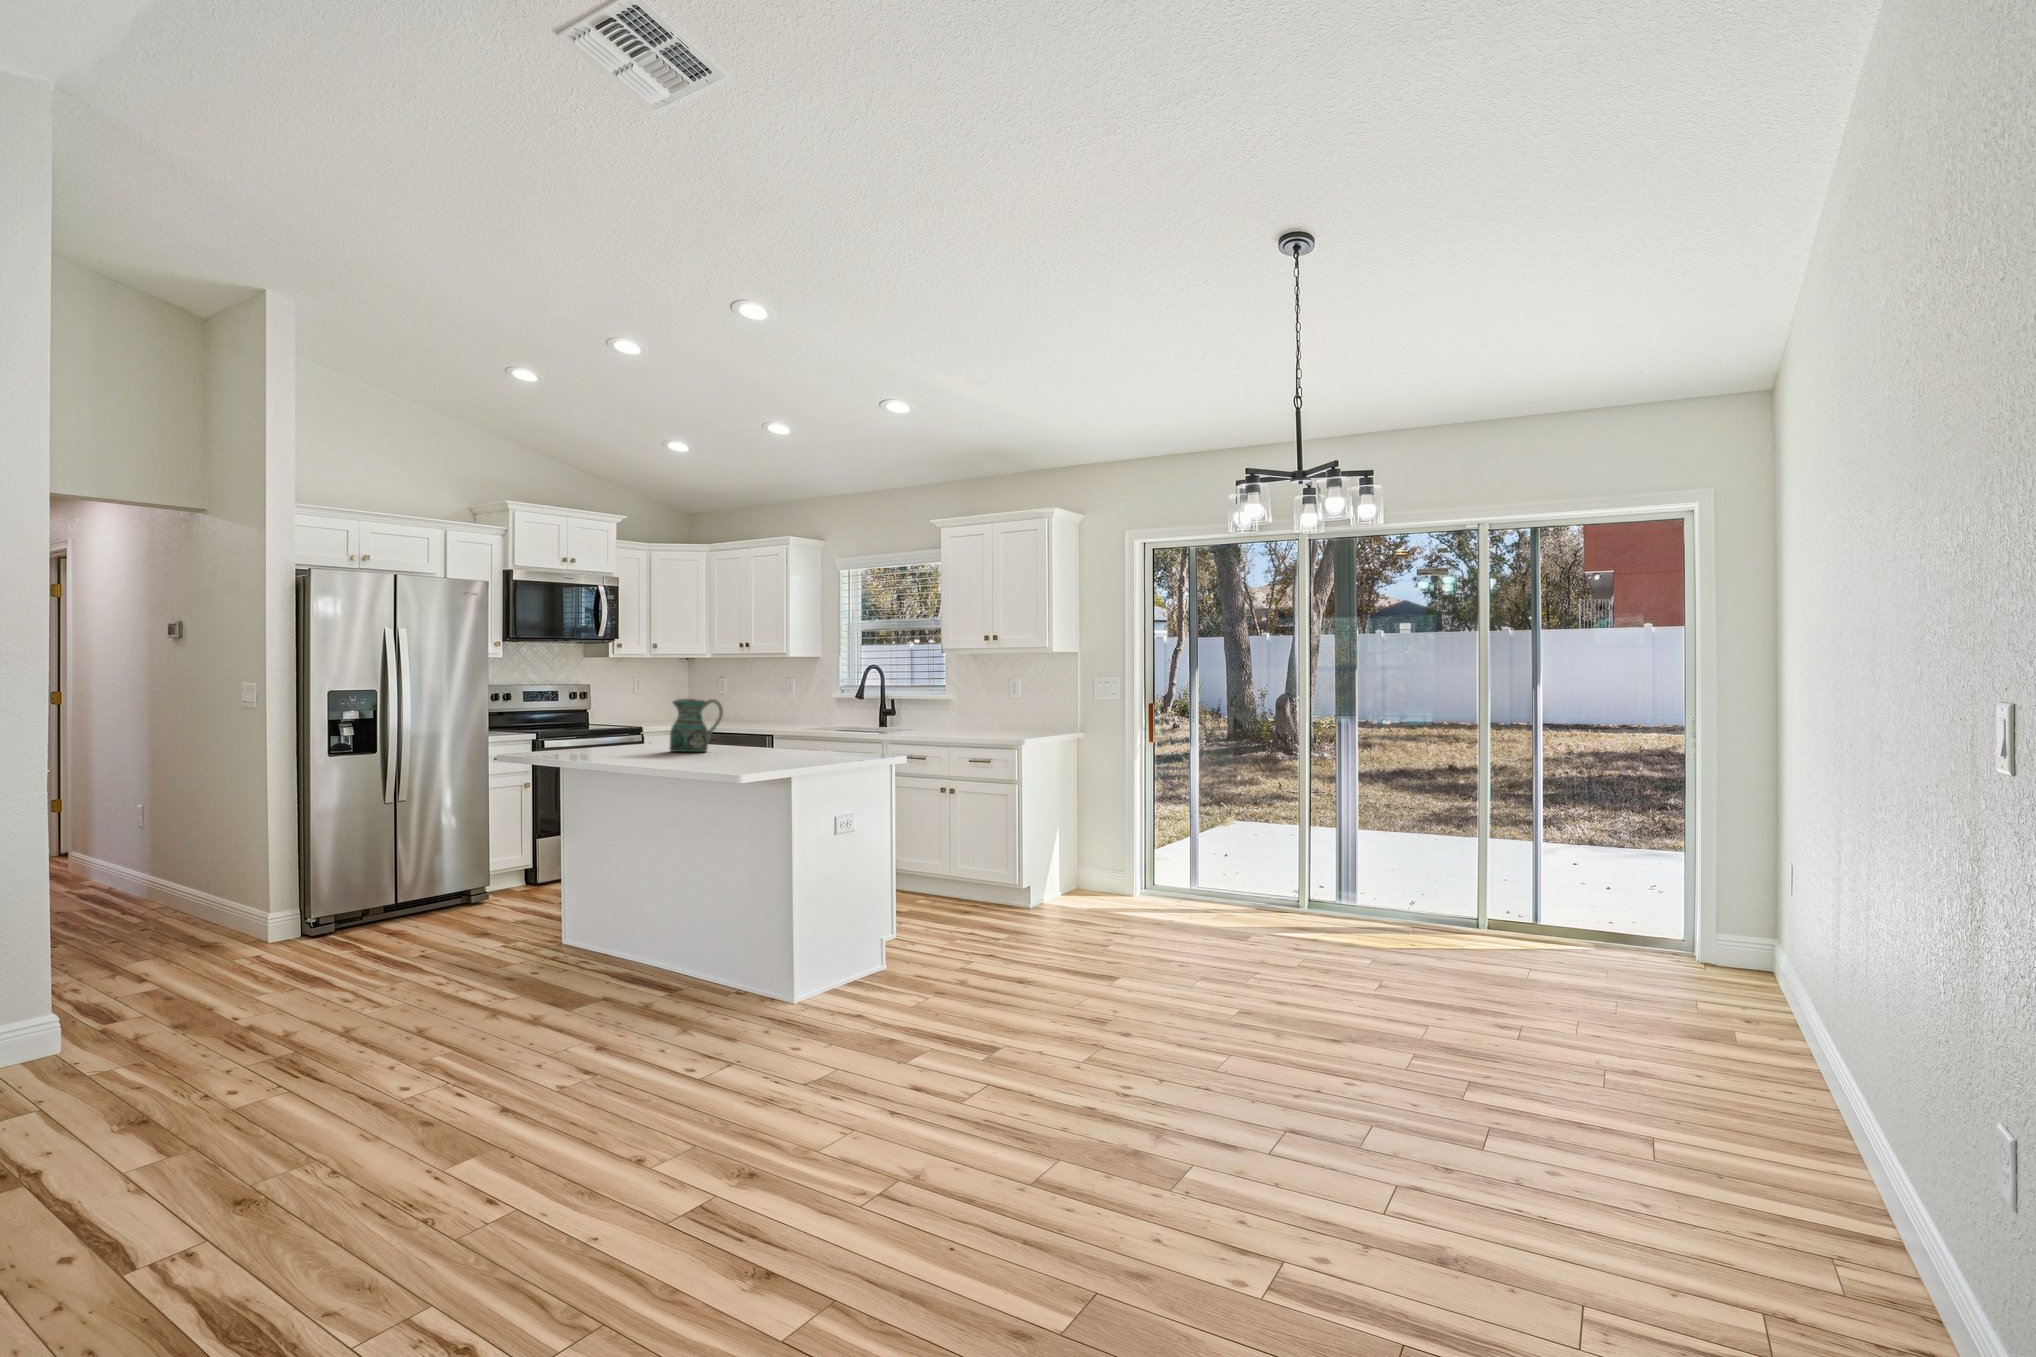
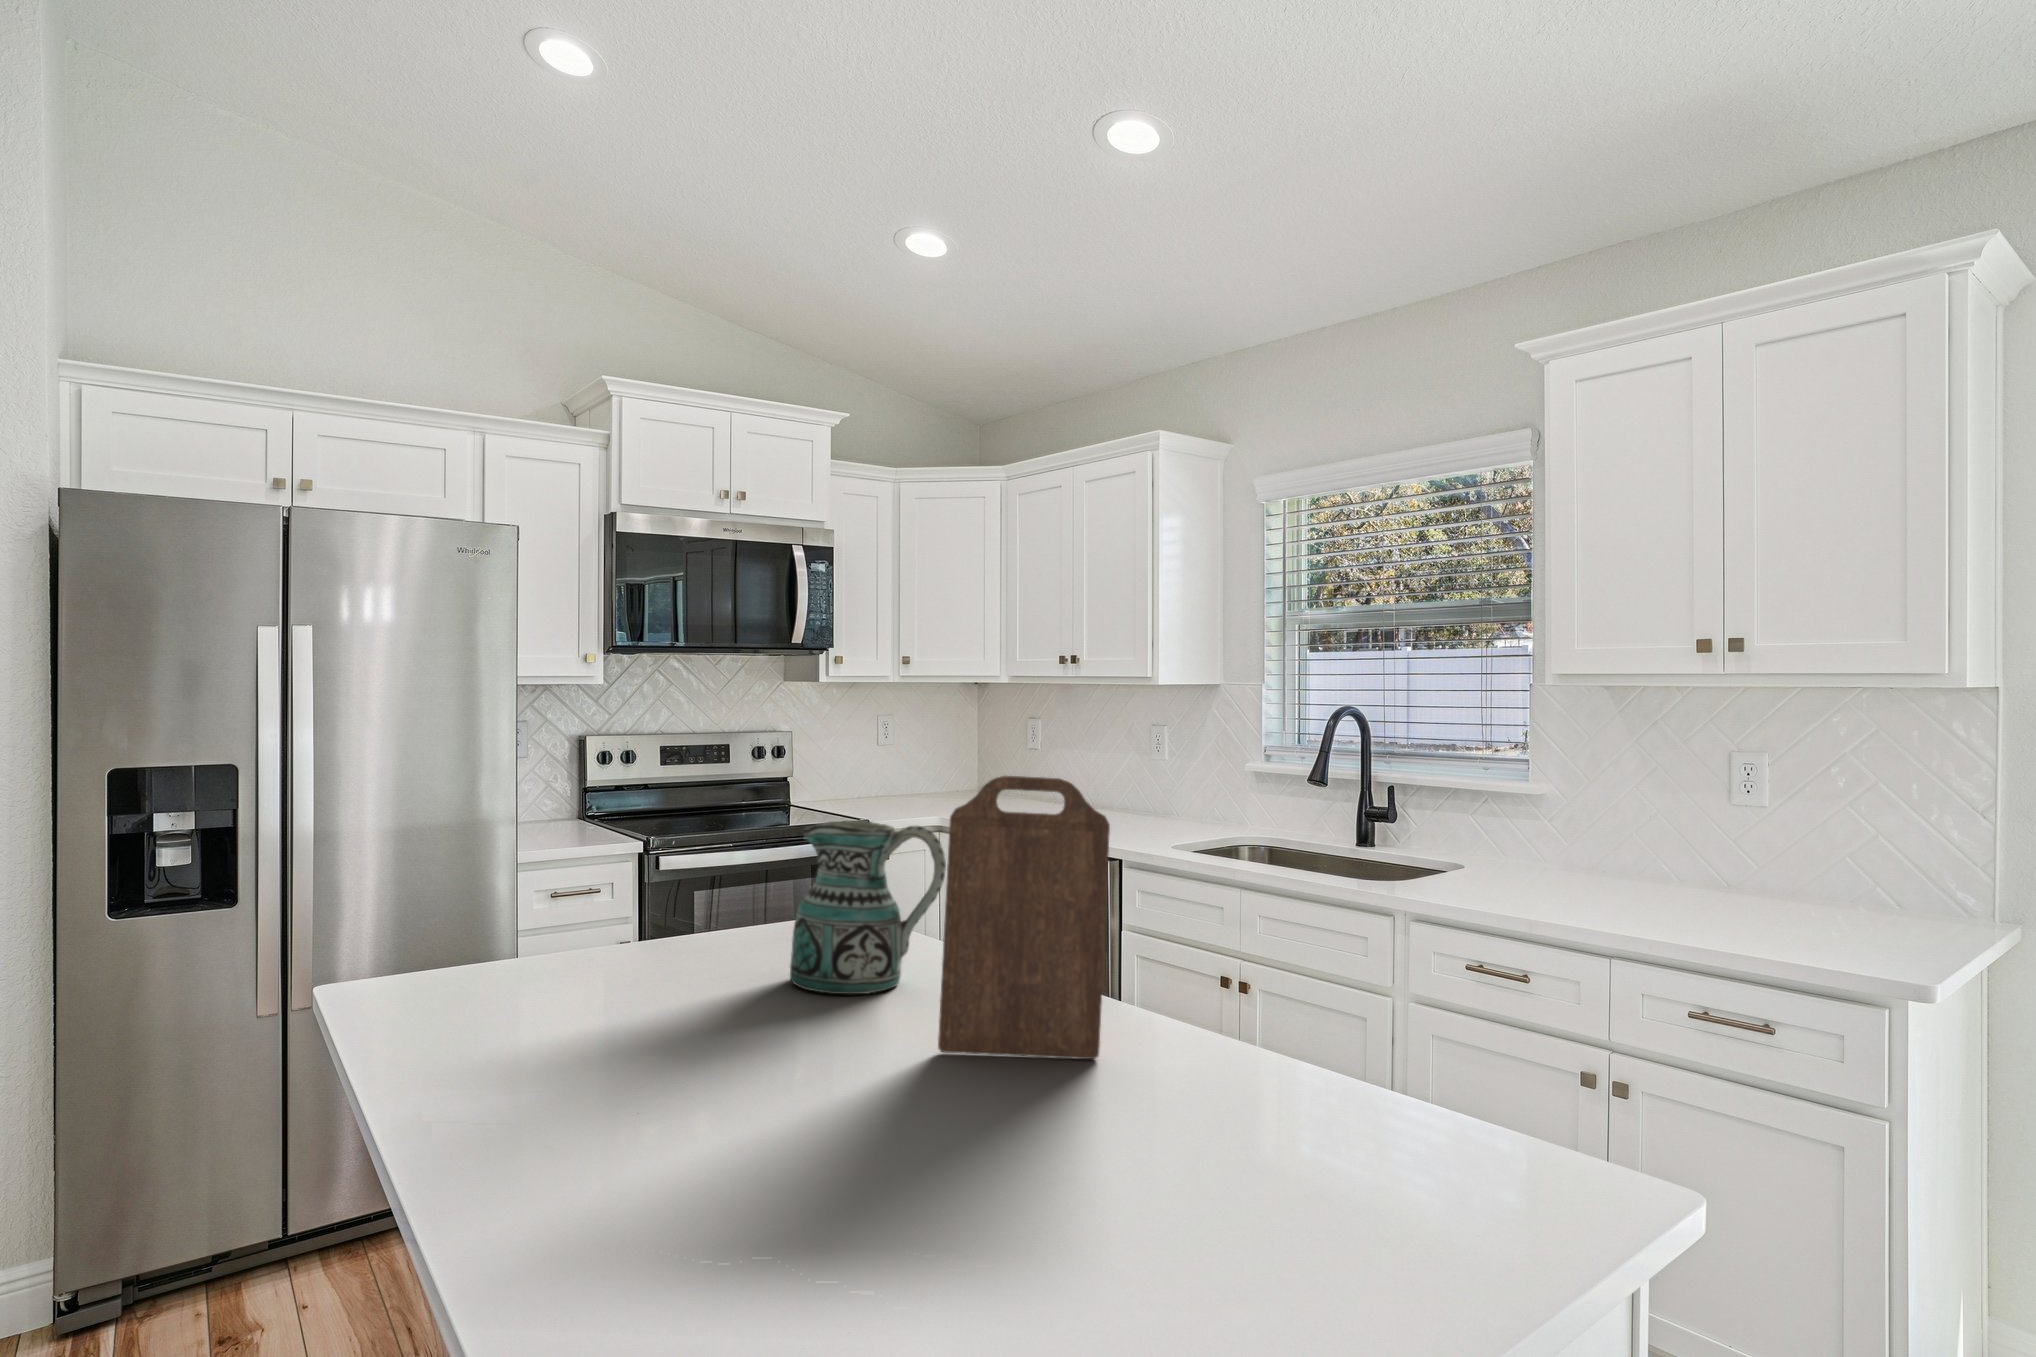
cutting board: none [731,677,781,756] -> present [938,776,1110,1059]

